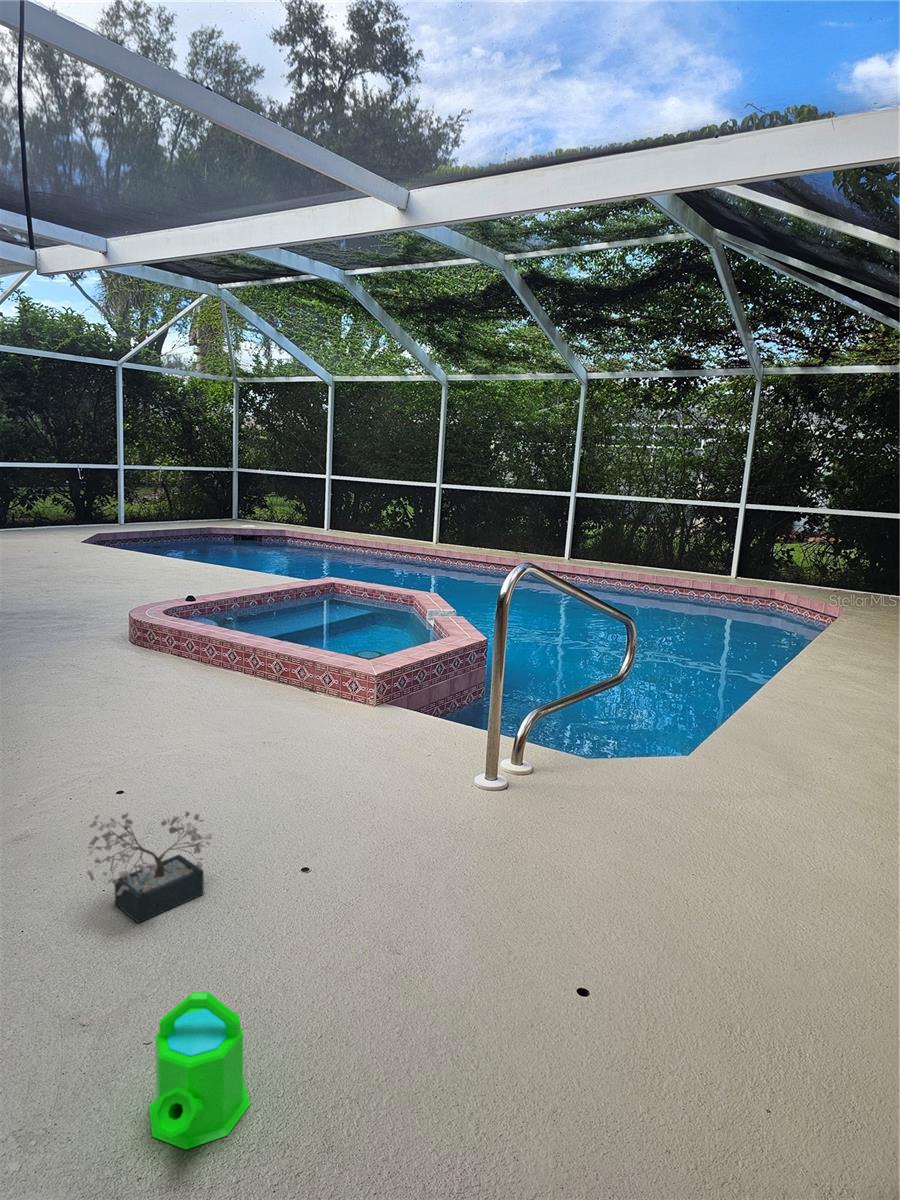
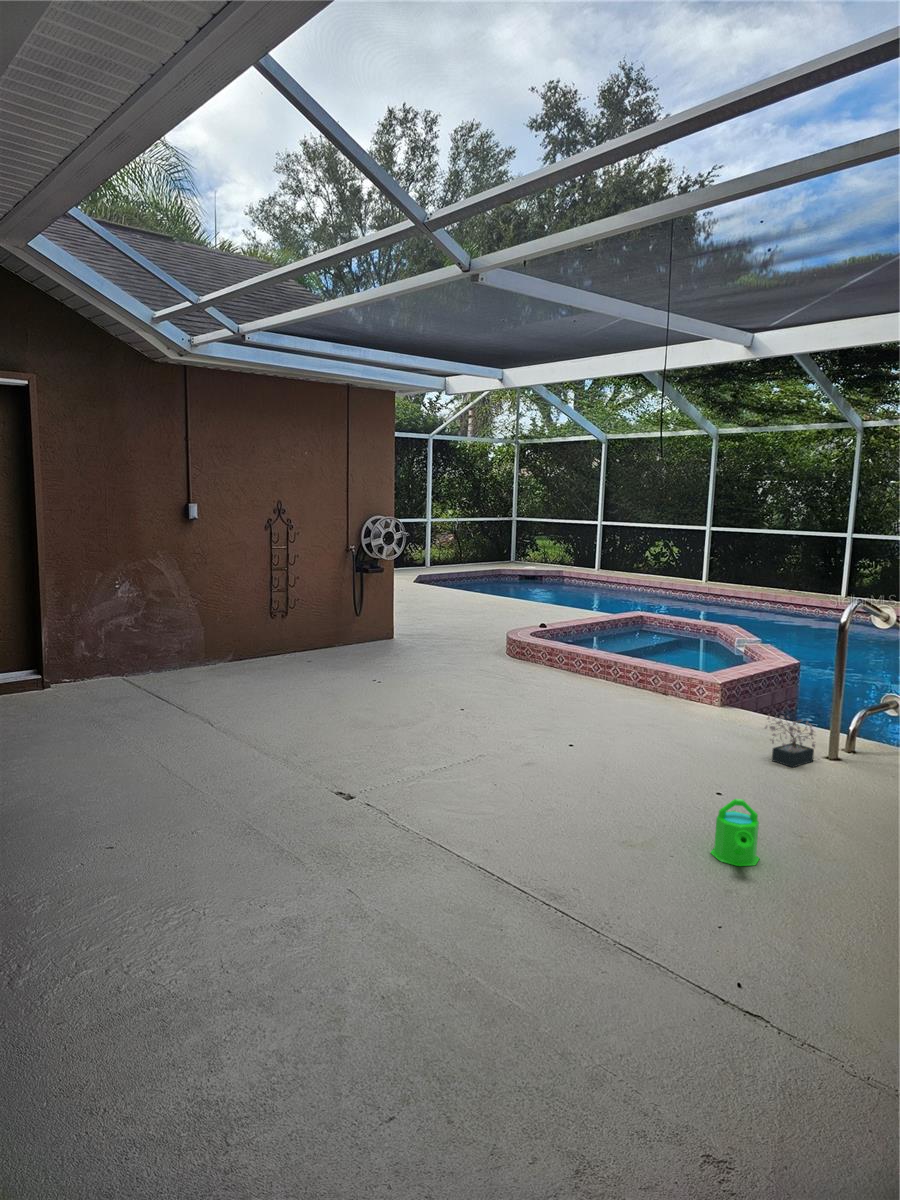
decorative plant: present [87,811,212,923] -> present [765,714,815,767]

